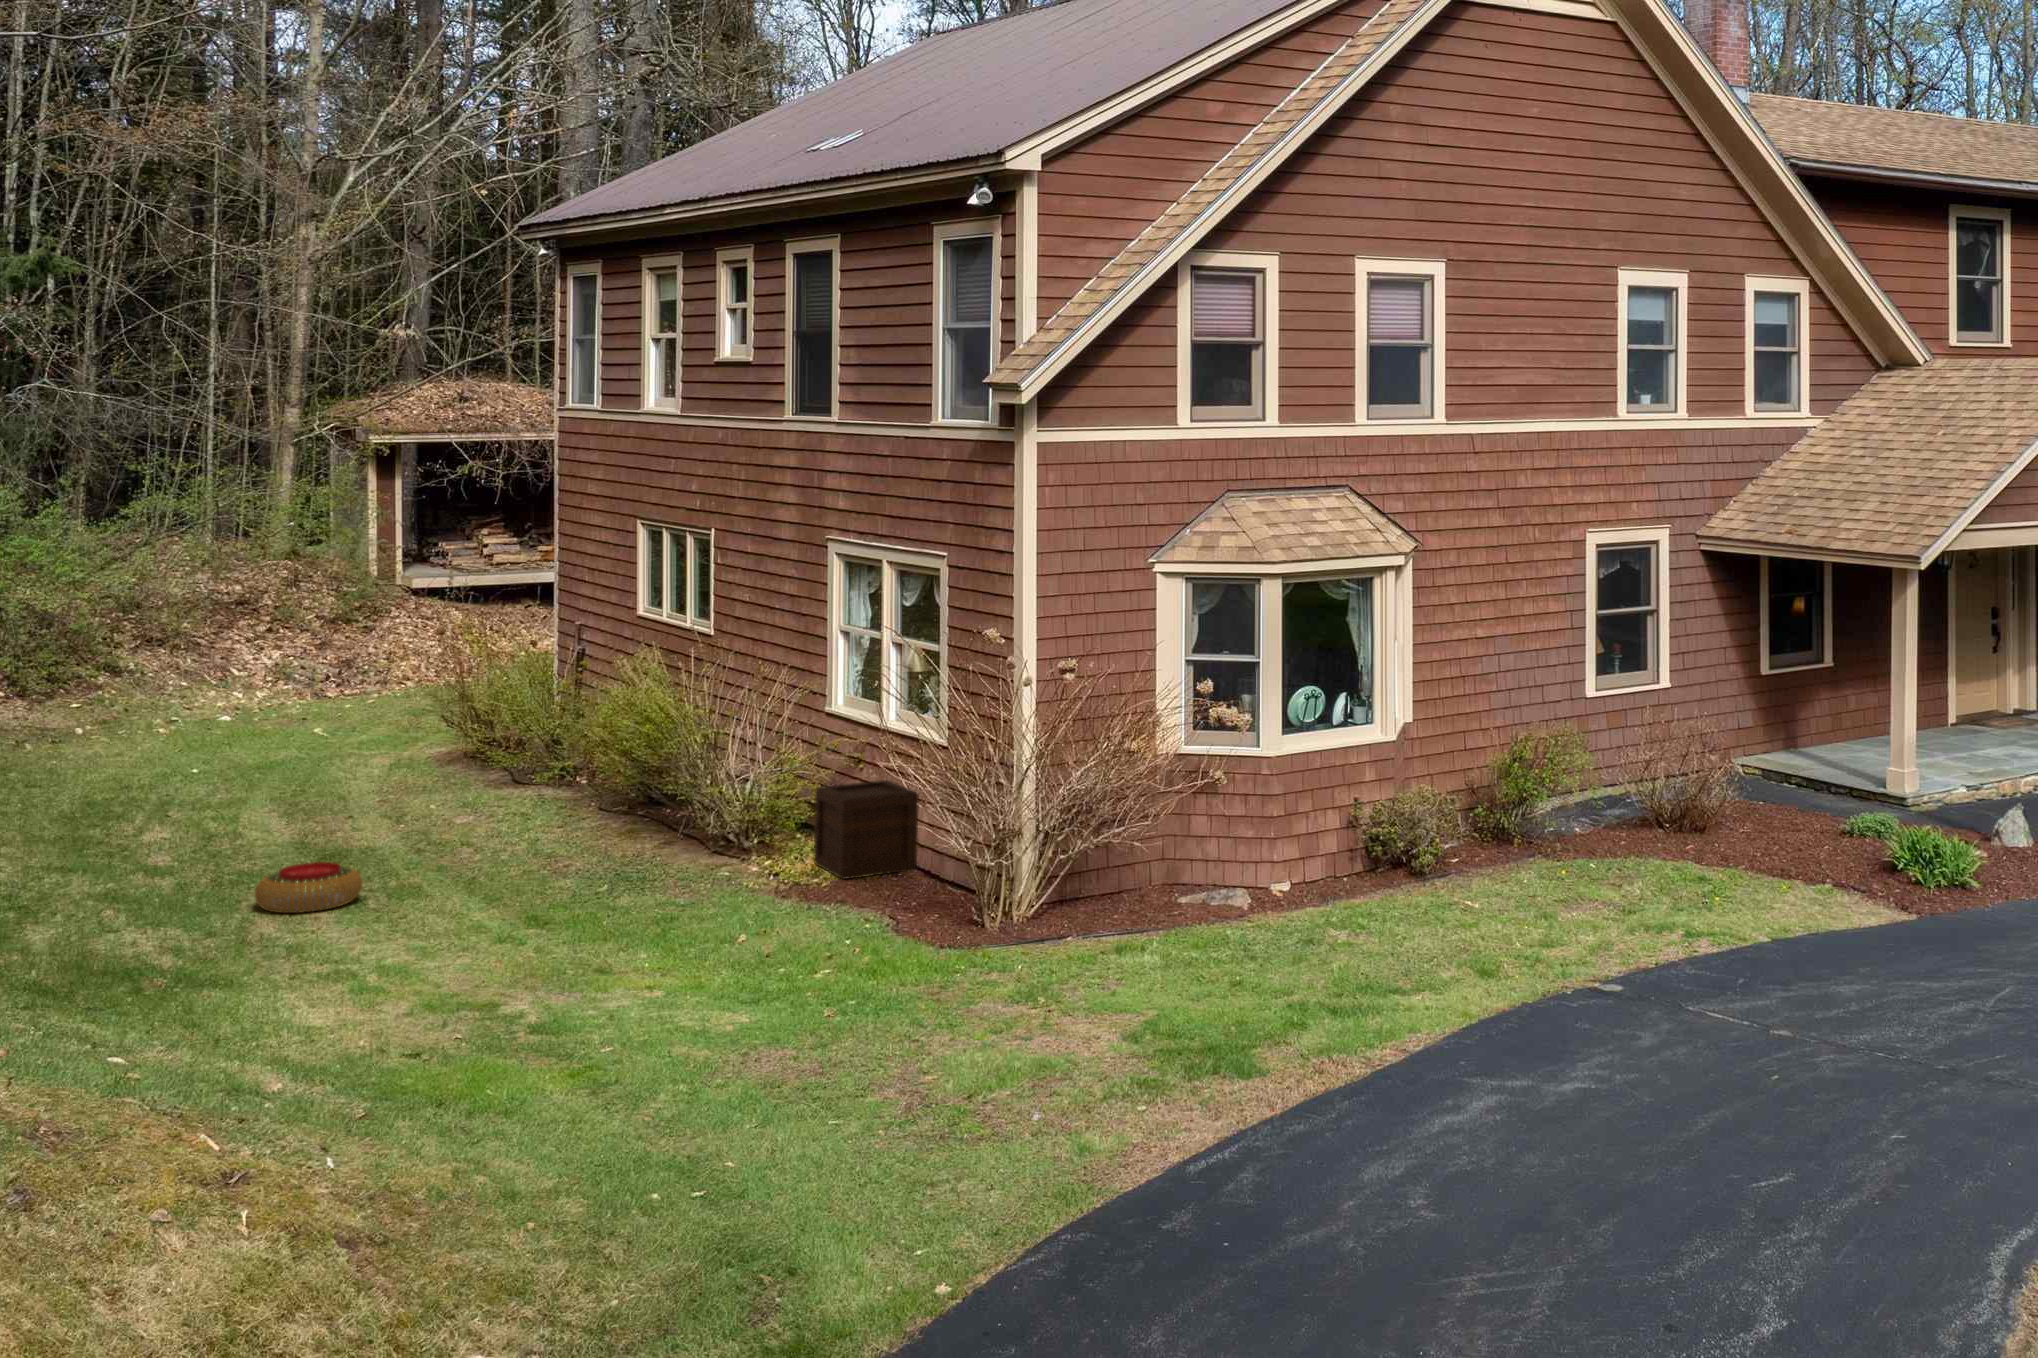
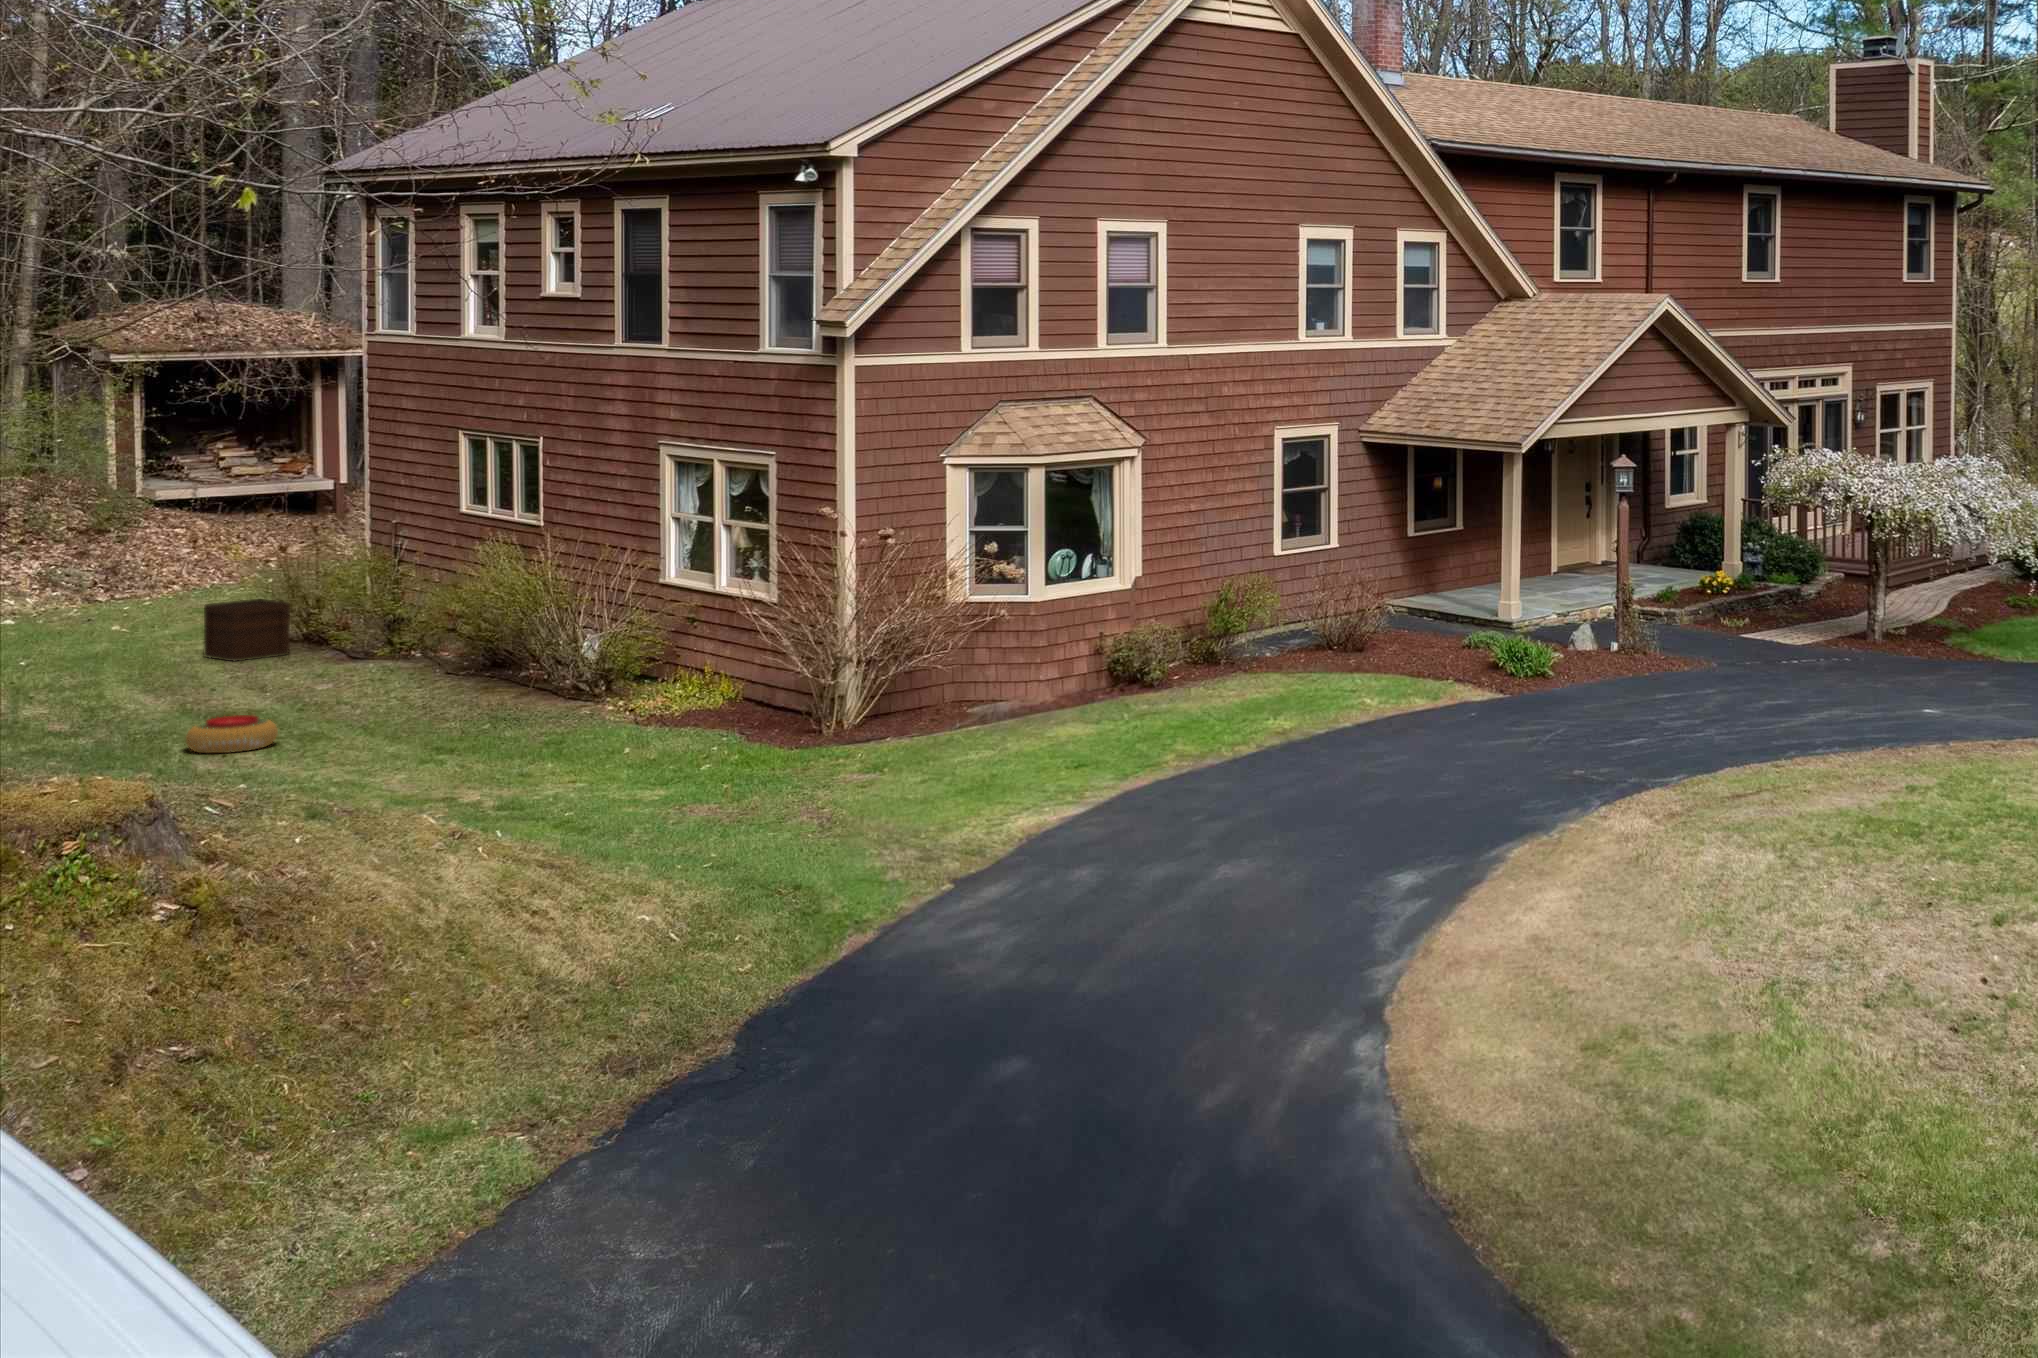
wooden crate: present [813,780,919,879] -> present [204,599,290,661]

